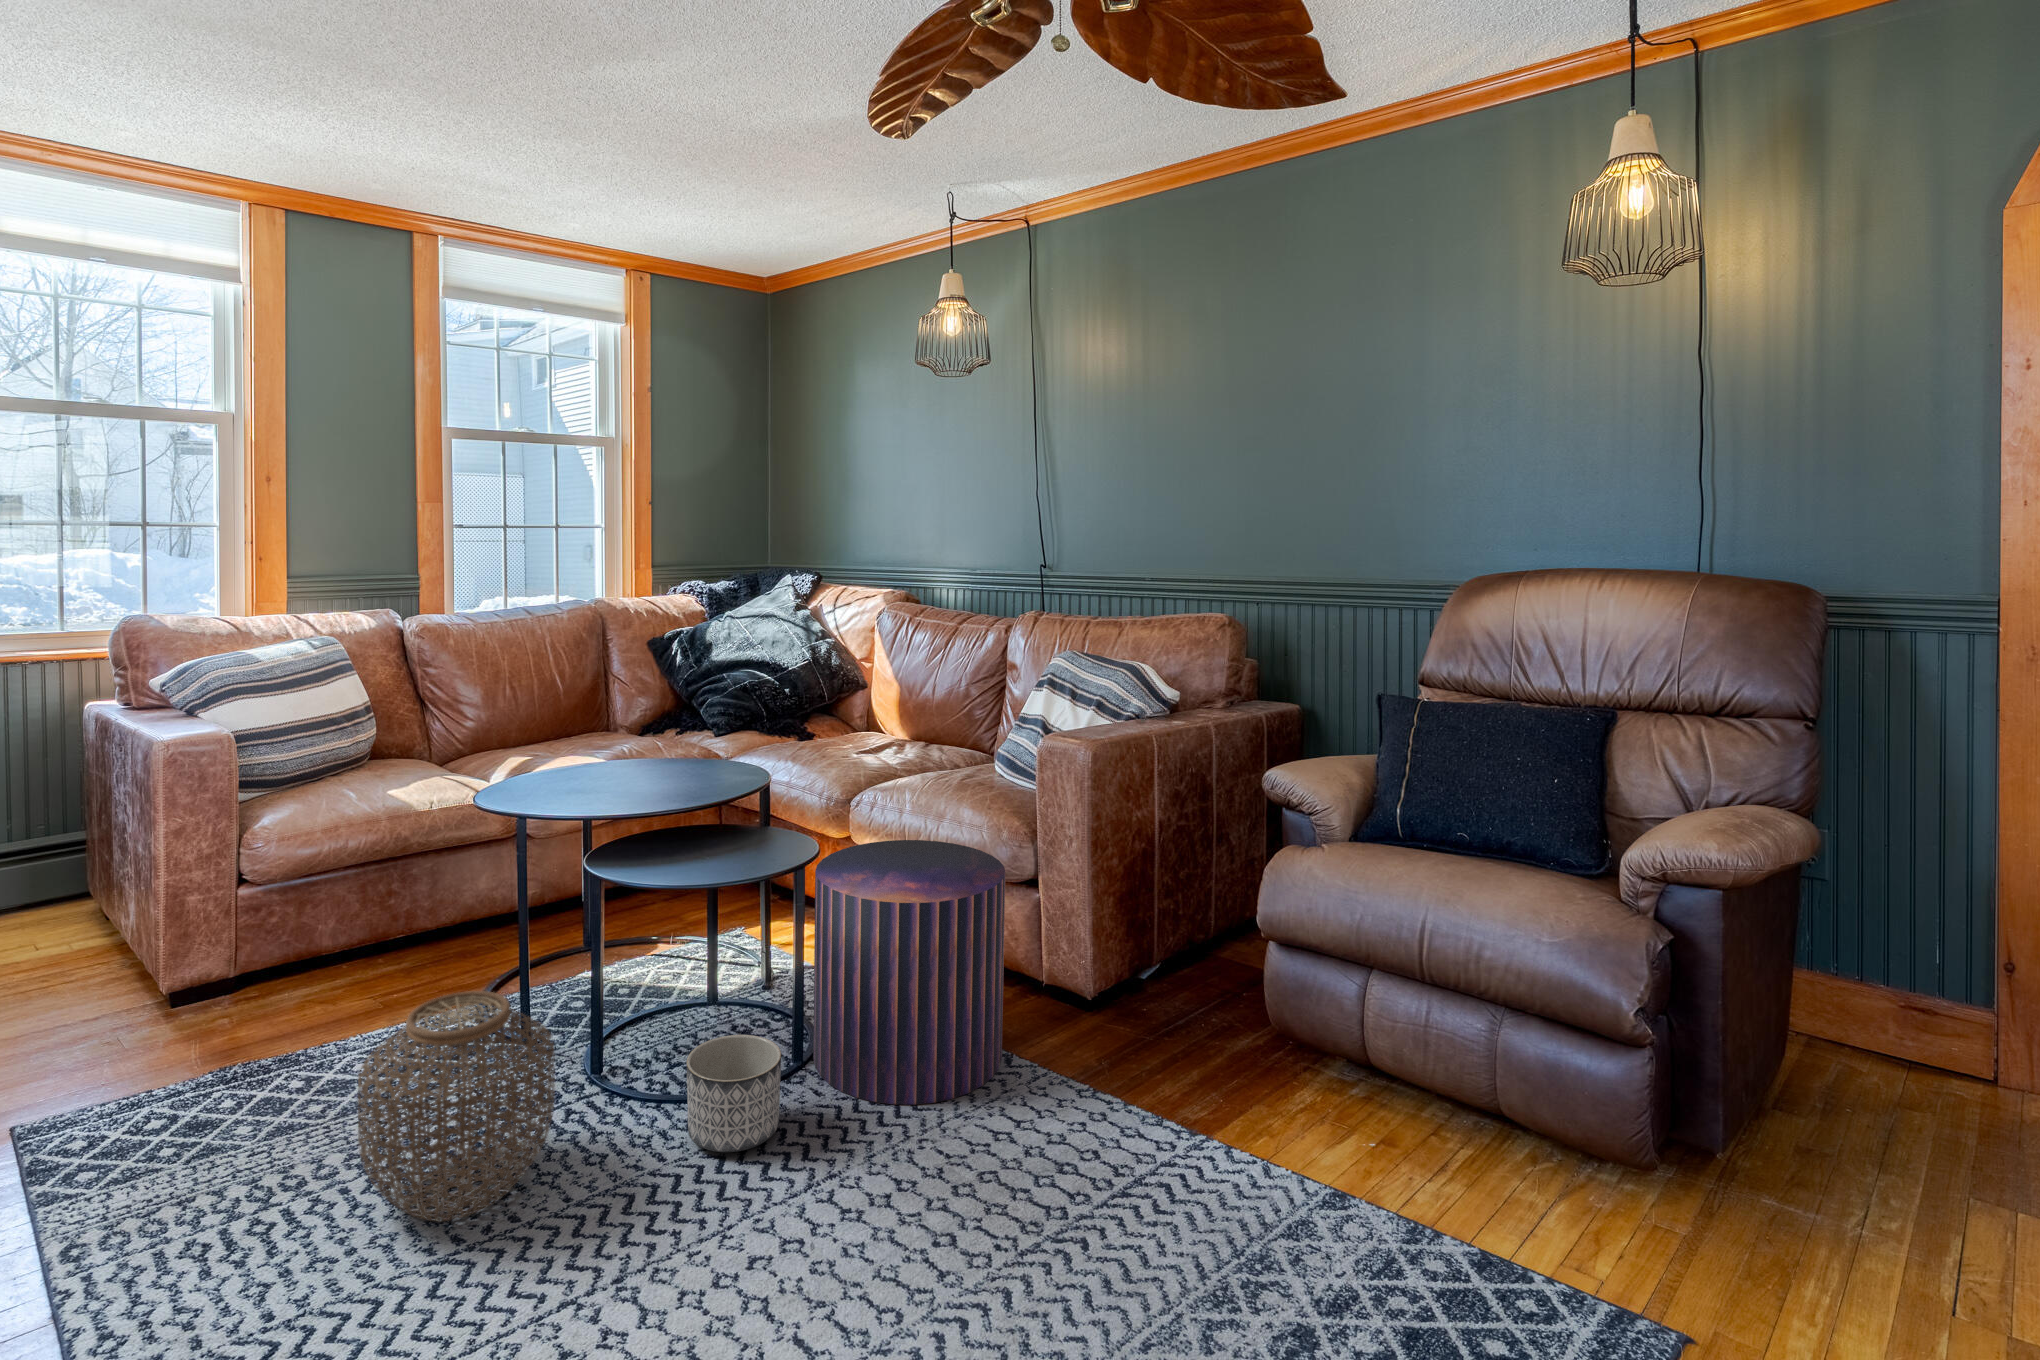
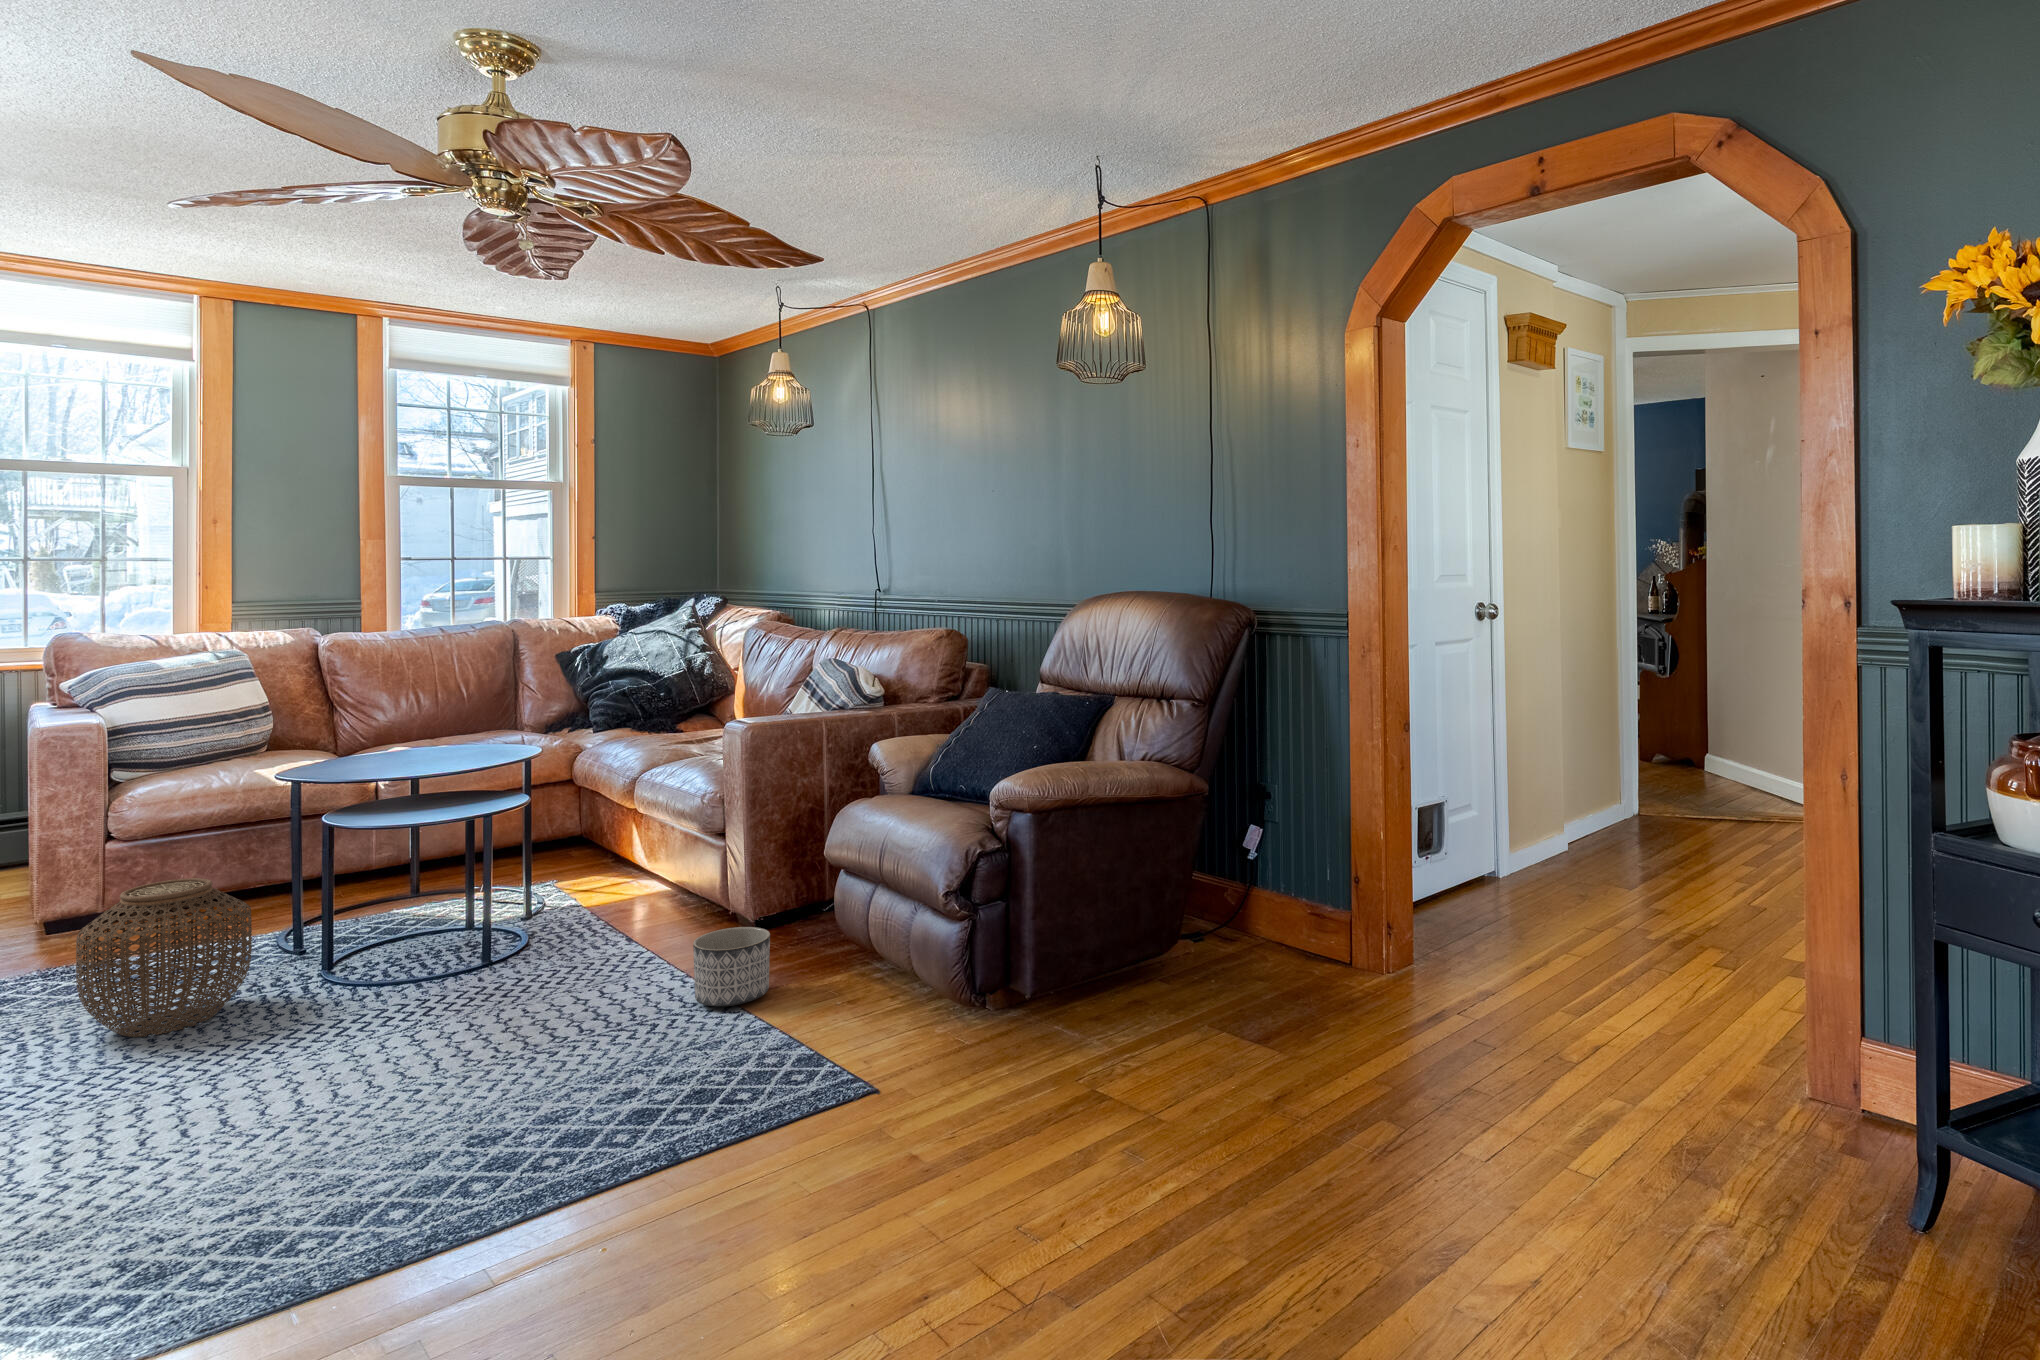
pouf: present [813,840,1005,1104] -> none [512,788,679,977]
planter: present [687,1035,781,1152] -> present [693,927,770,1006]

